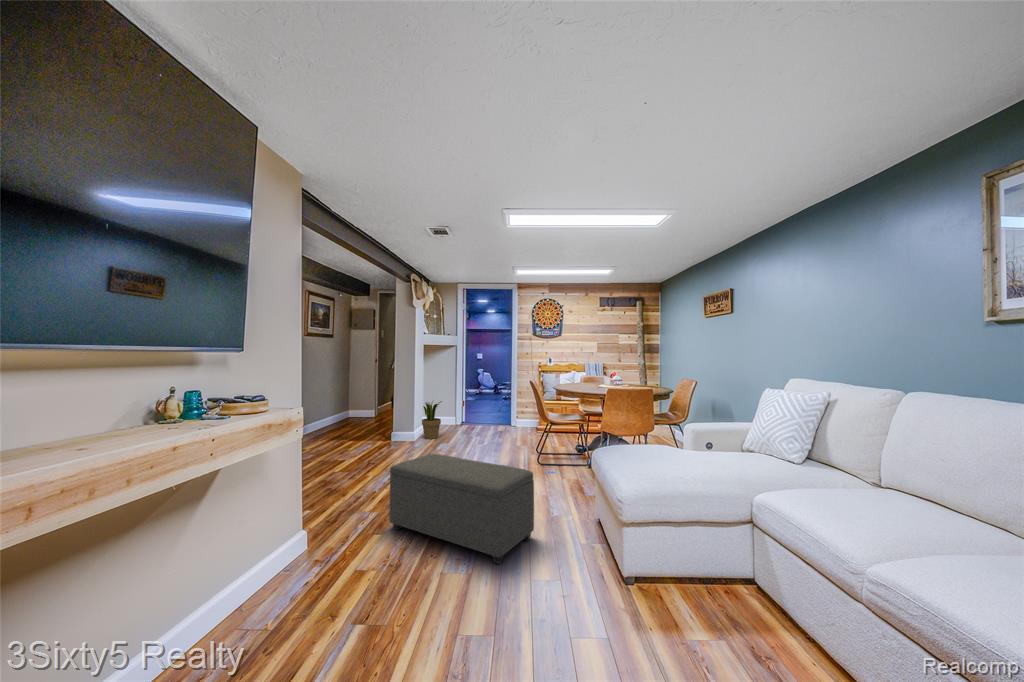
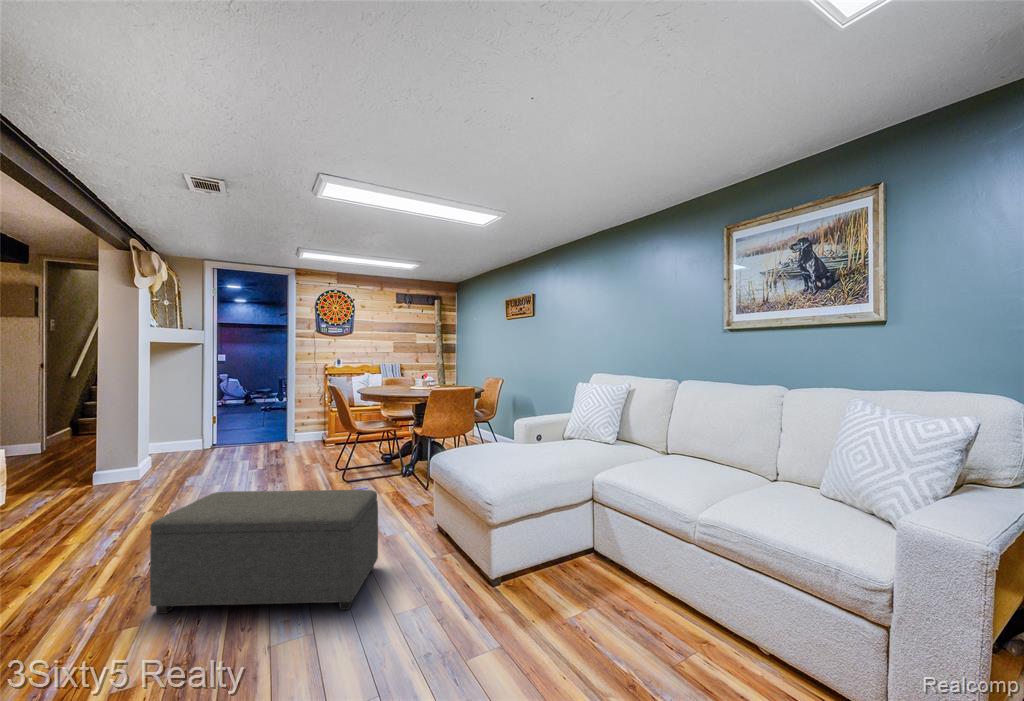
potted plant: present [422,401,442,439] -> none [150,419,188,476]

